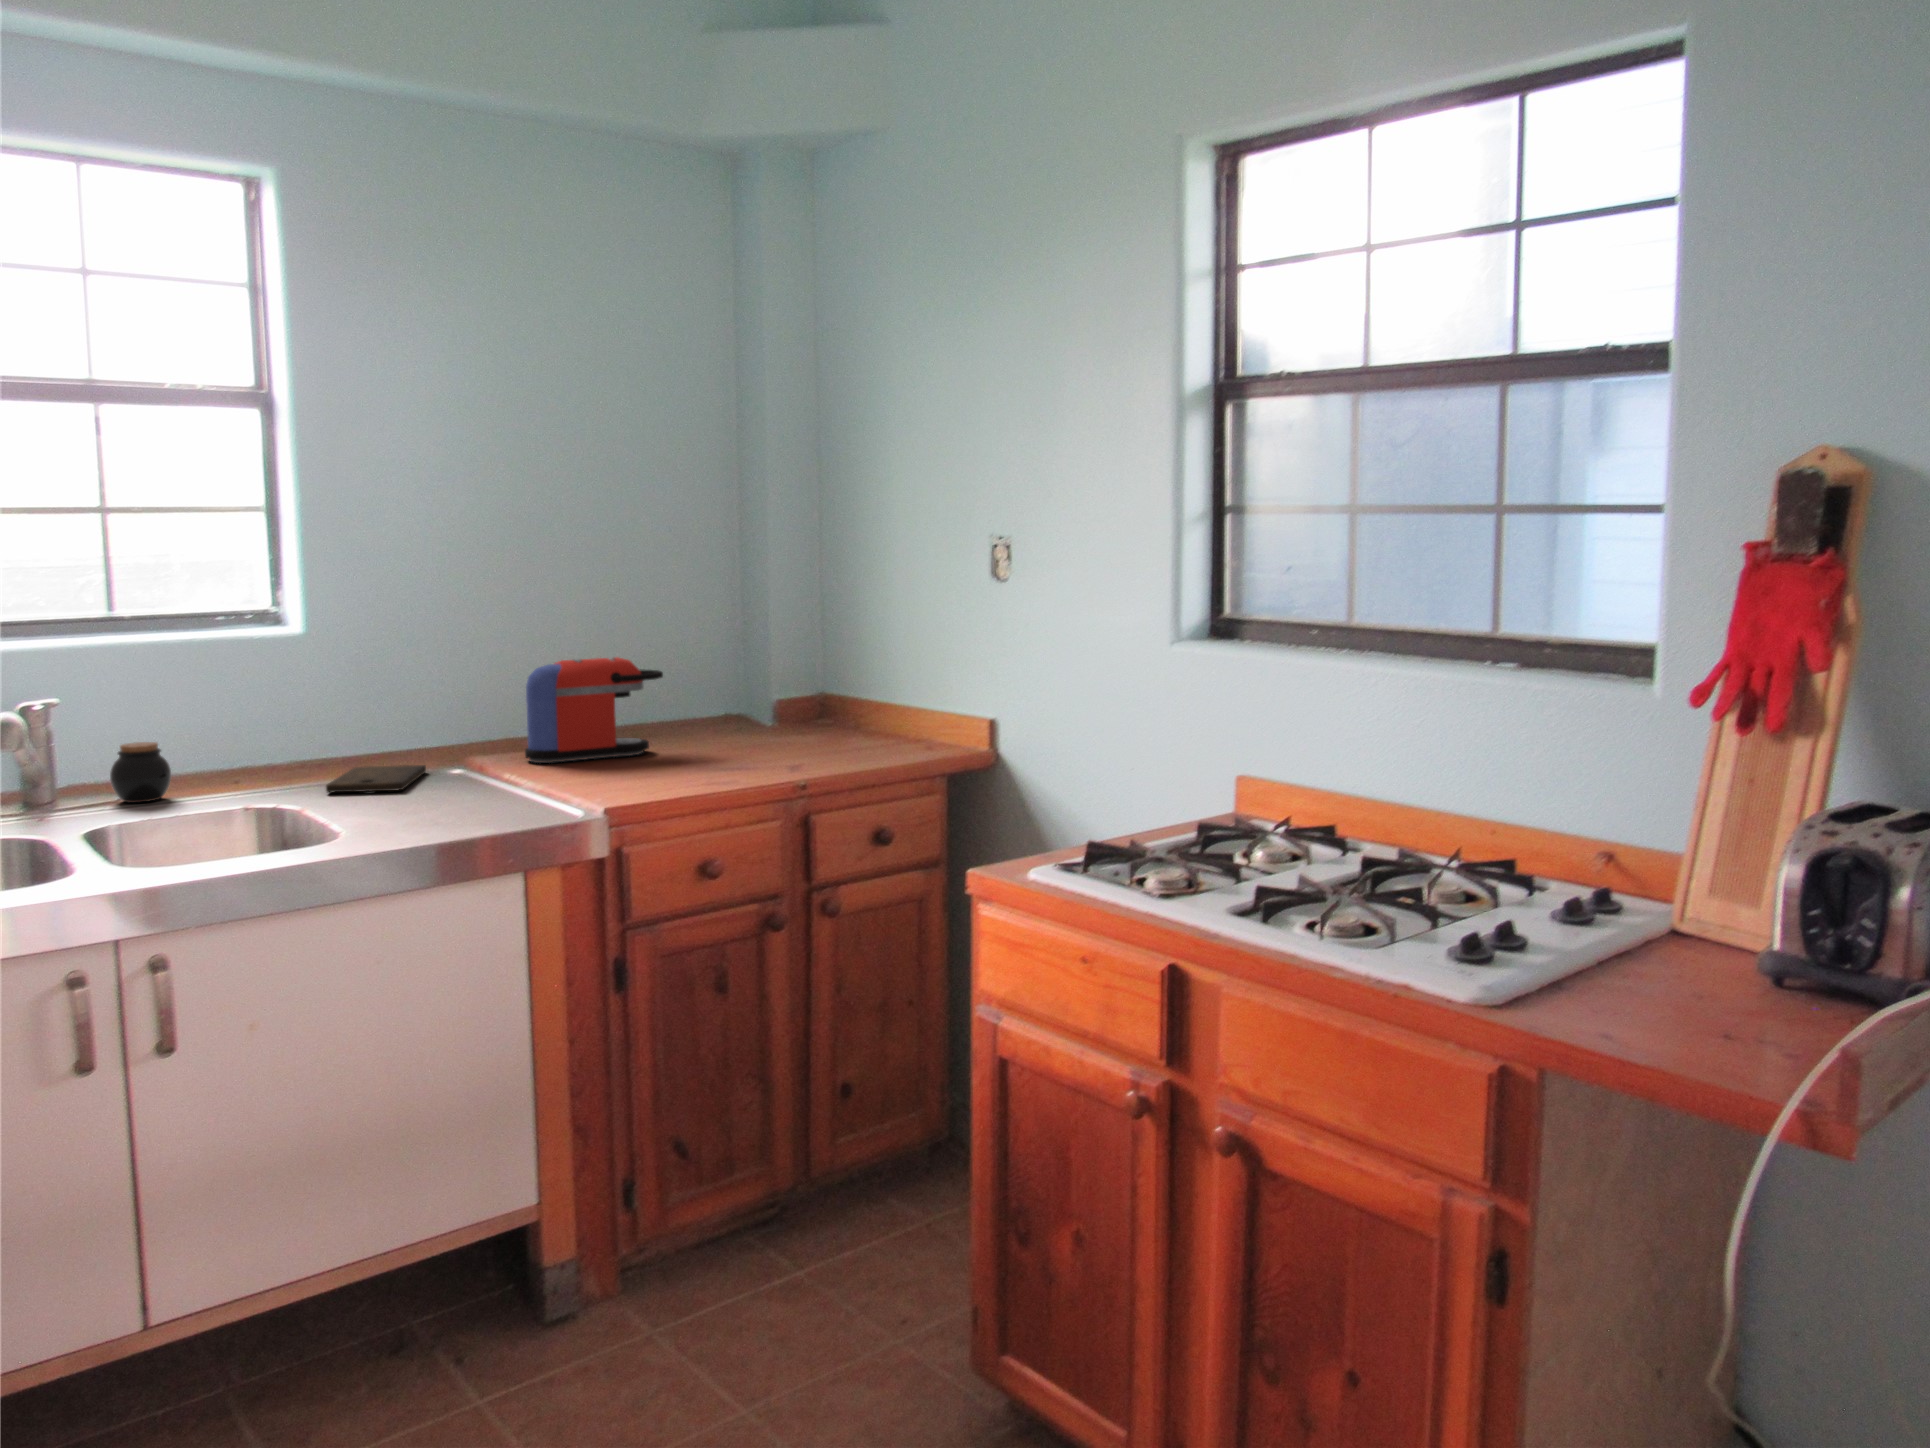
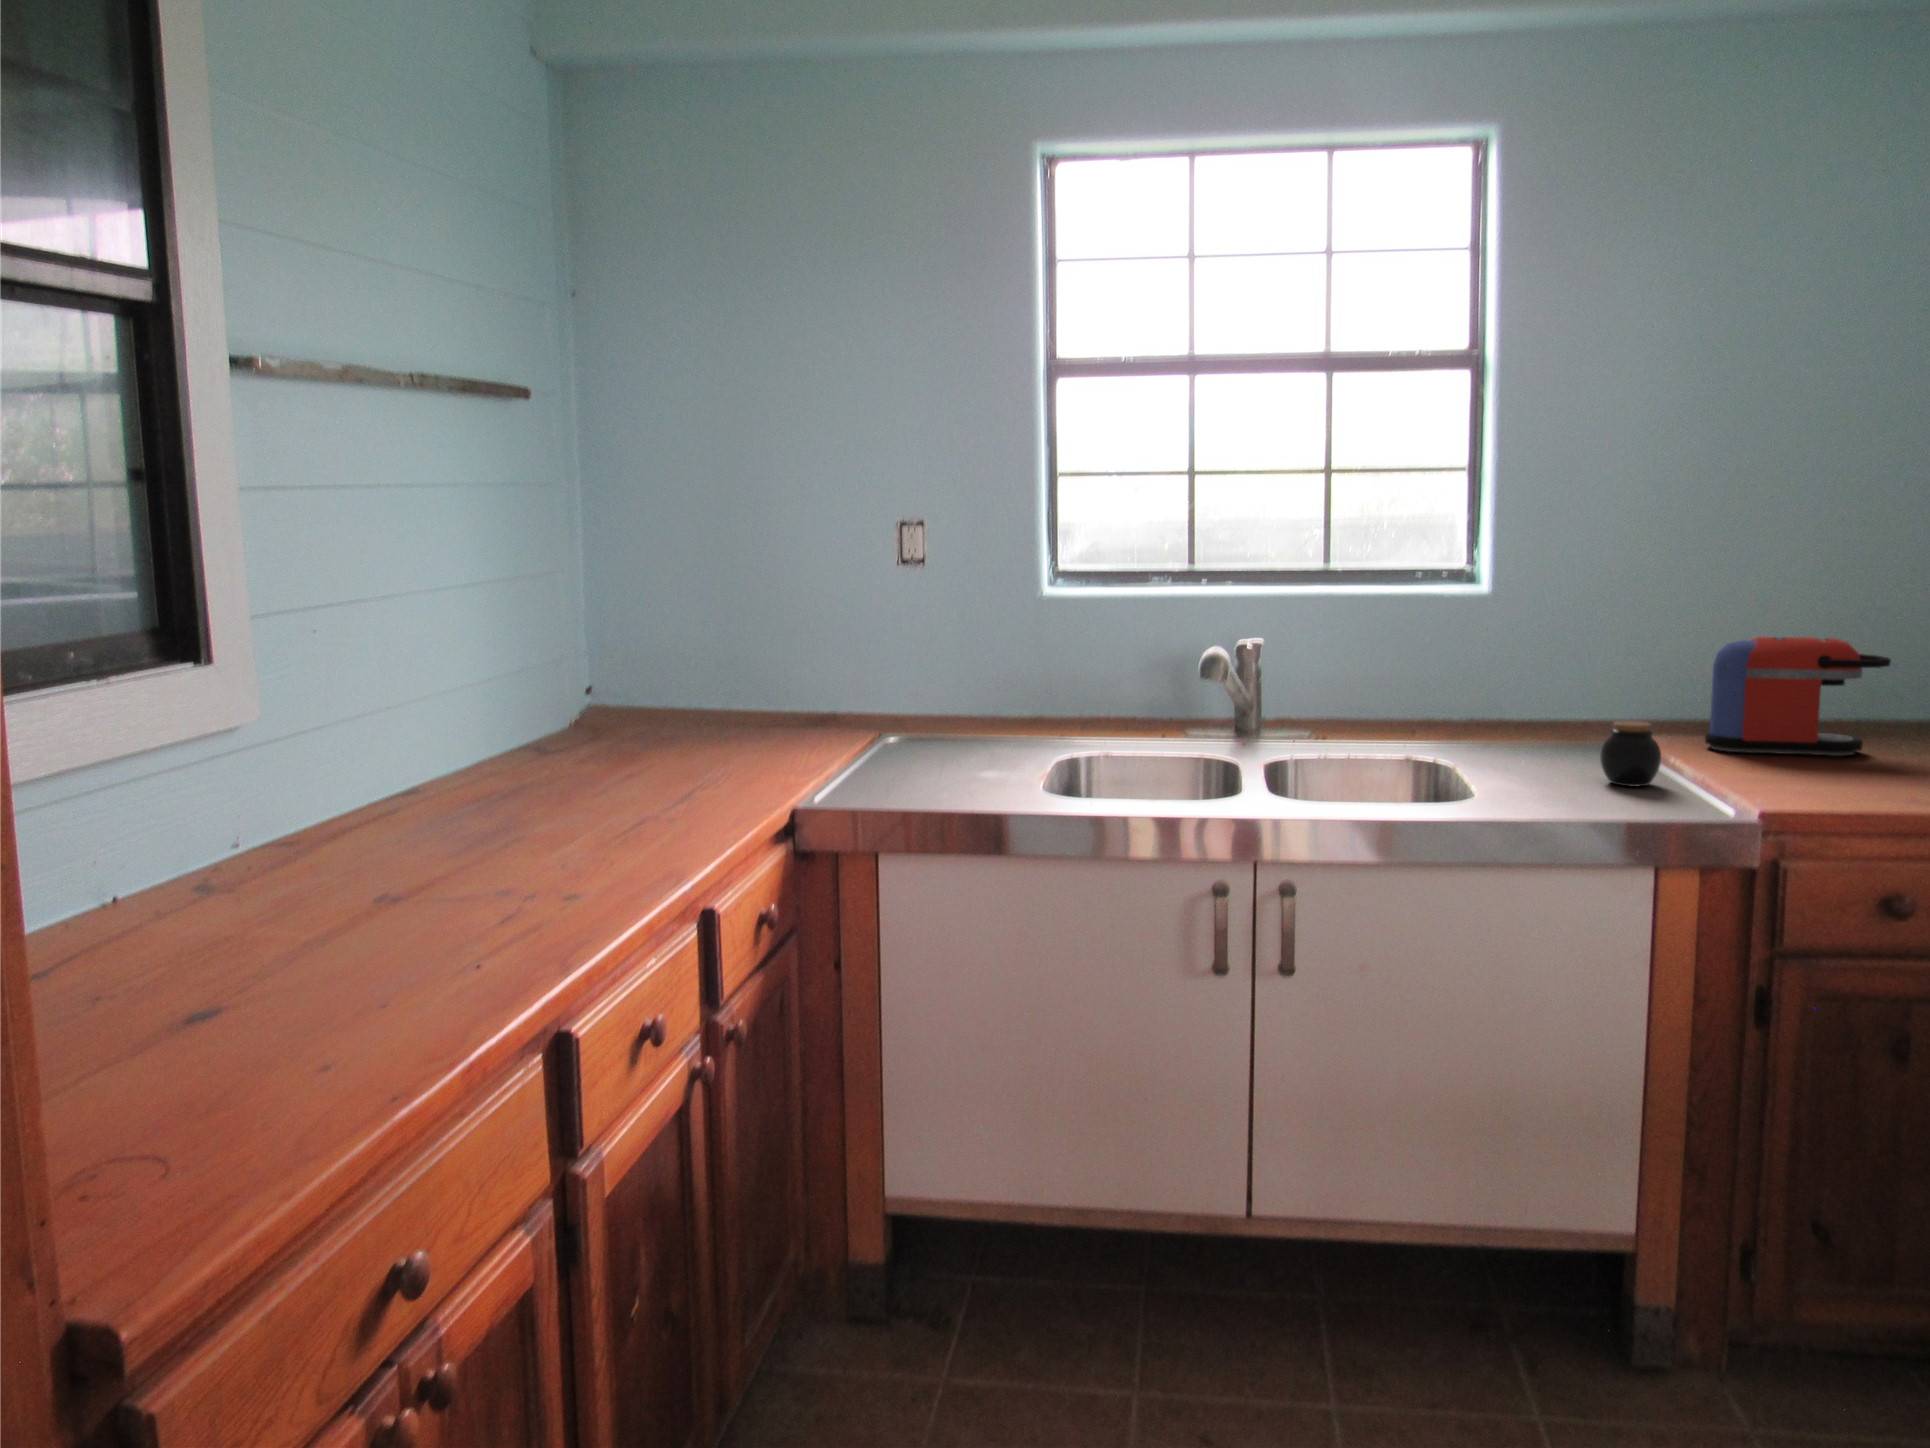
jar: present [110,742,171,803] -> present [1600,721,1661,787]
cutting board: present [326,765,426,792] -> none [1481,731,1592,760]

